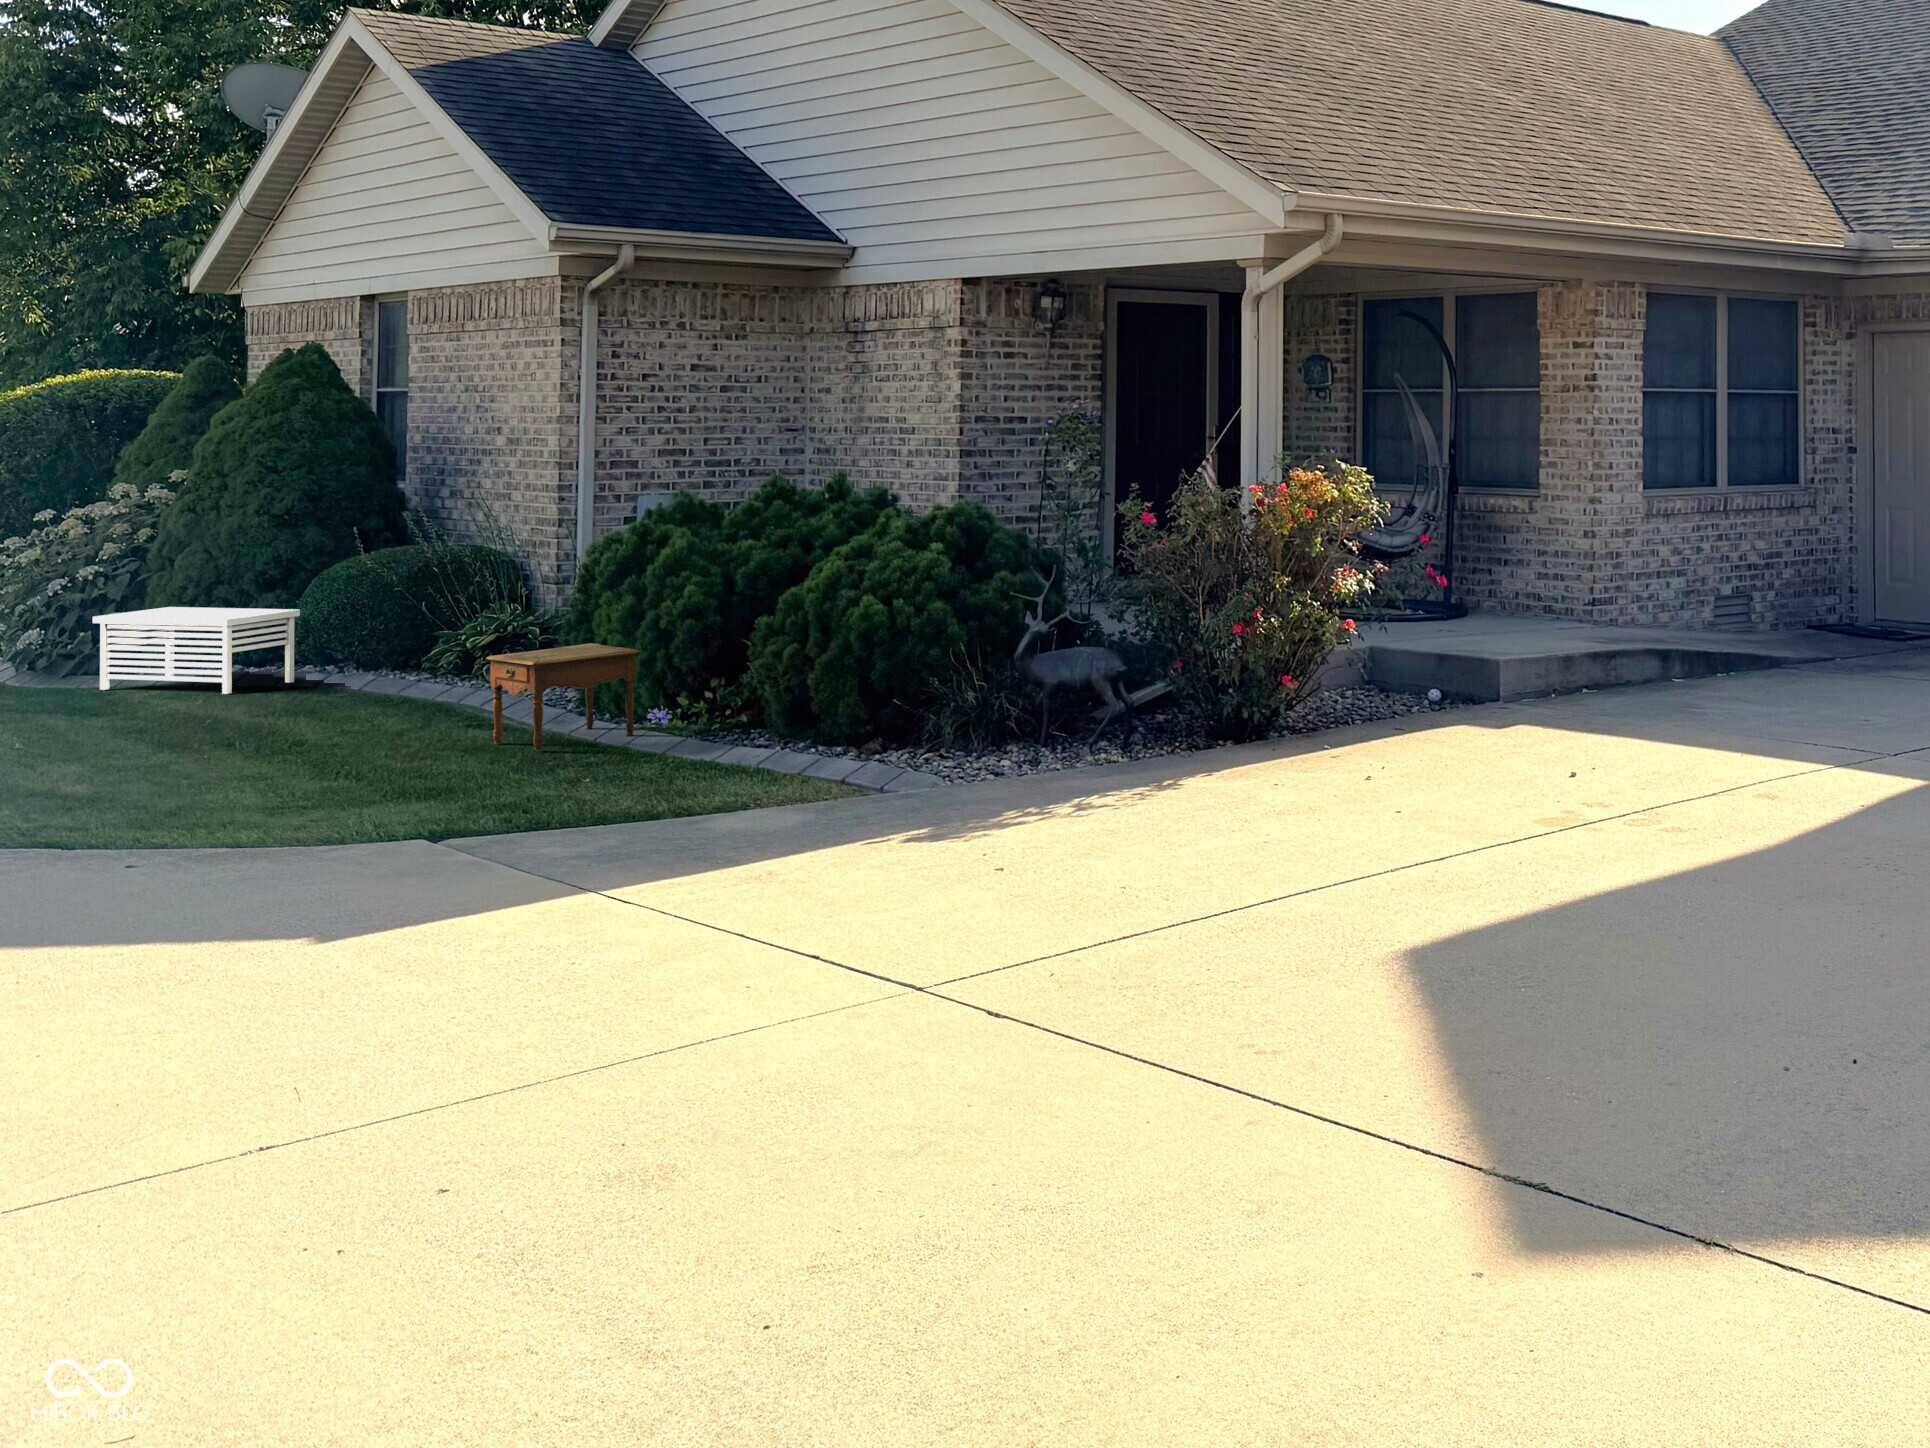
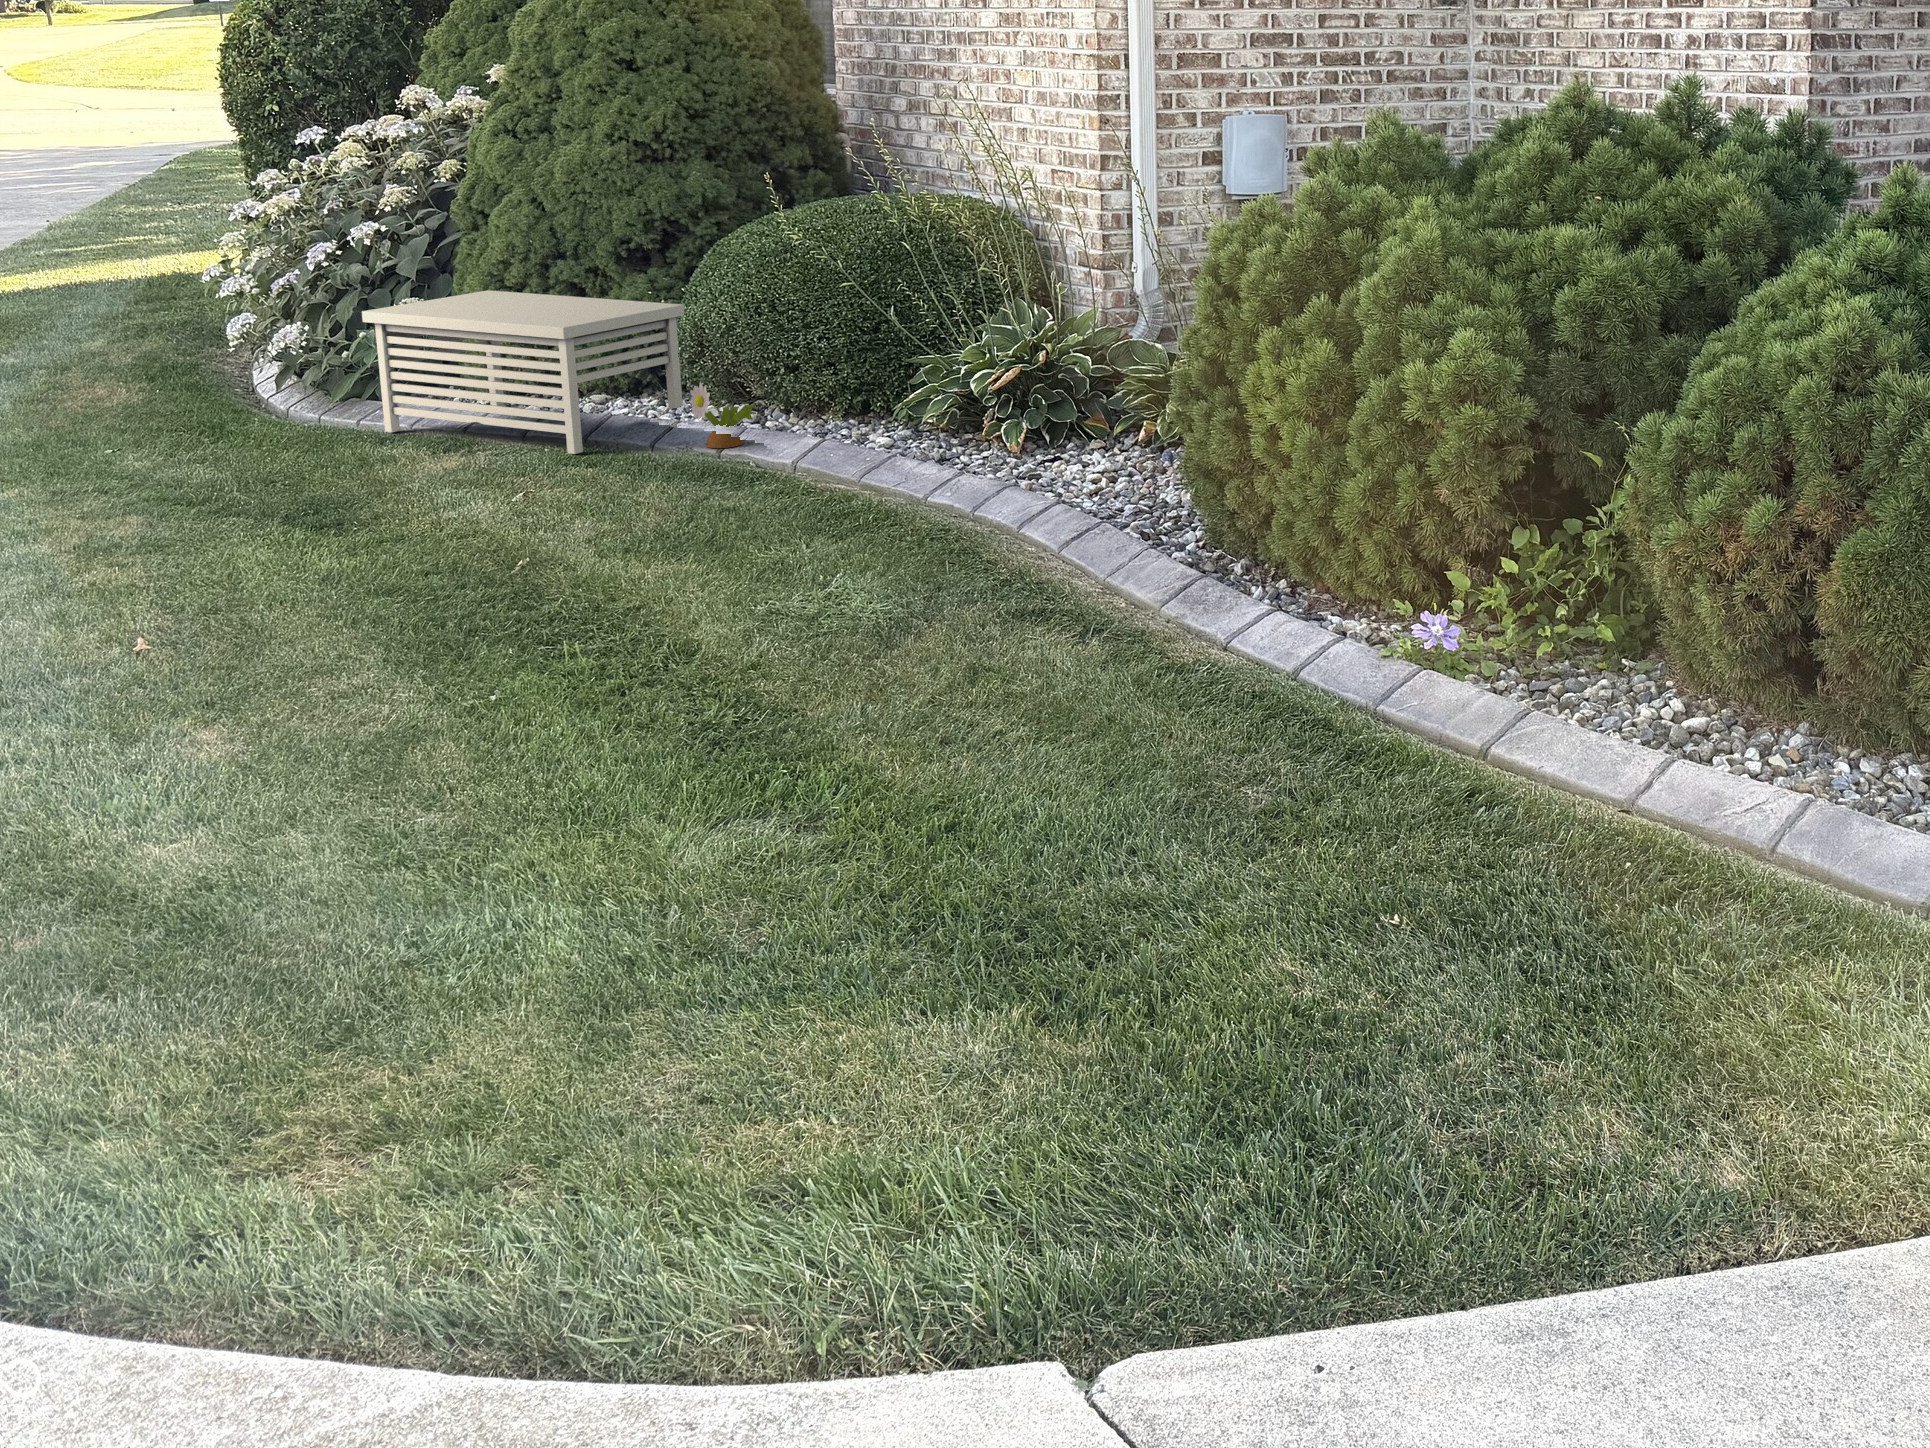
side table: present [486,643,640,750] -> none [1043,437,1364,703]
decorative plant: none [301,651,342,689] -> present [690,382,756,448]

